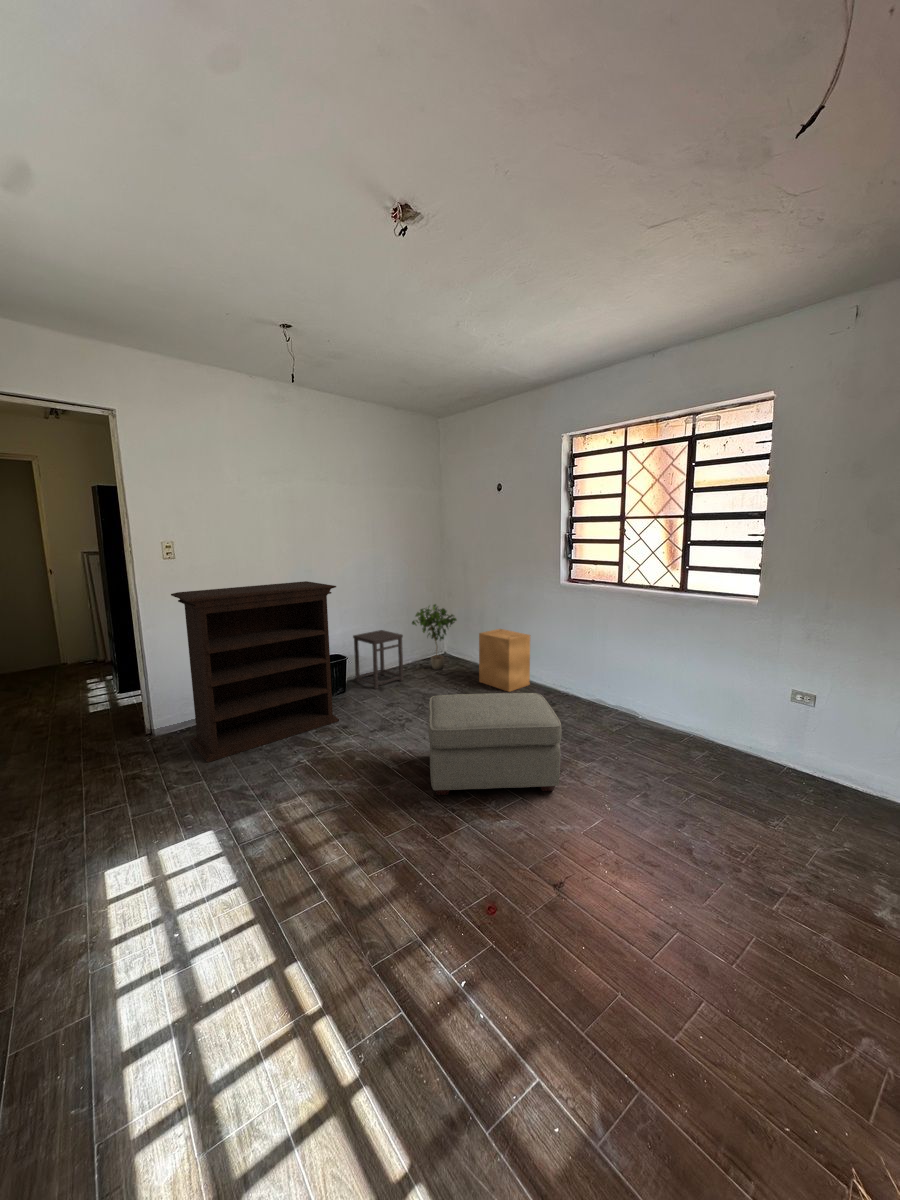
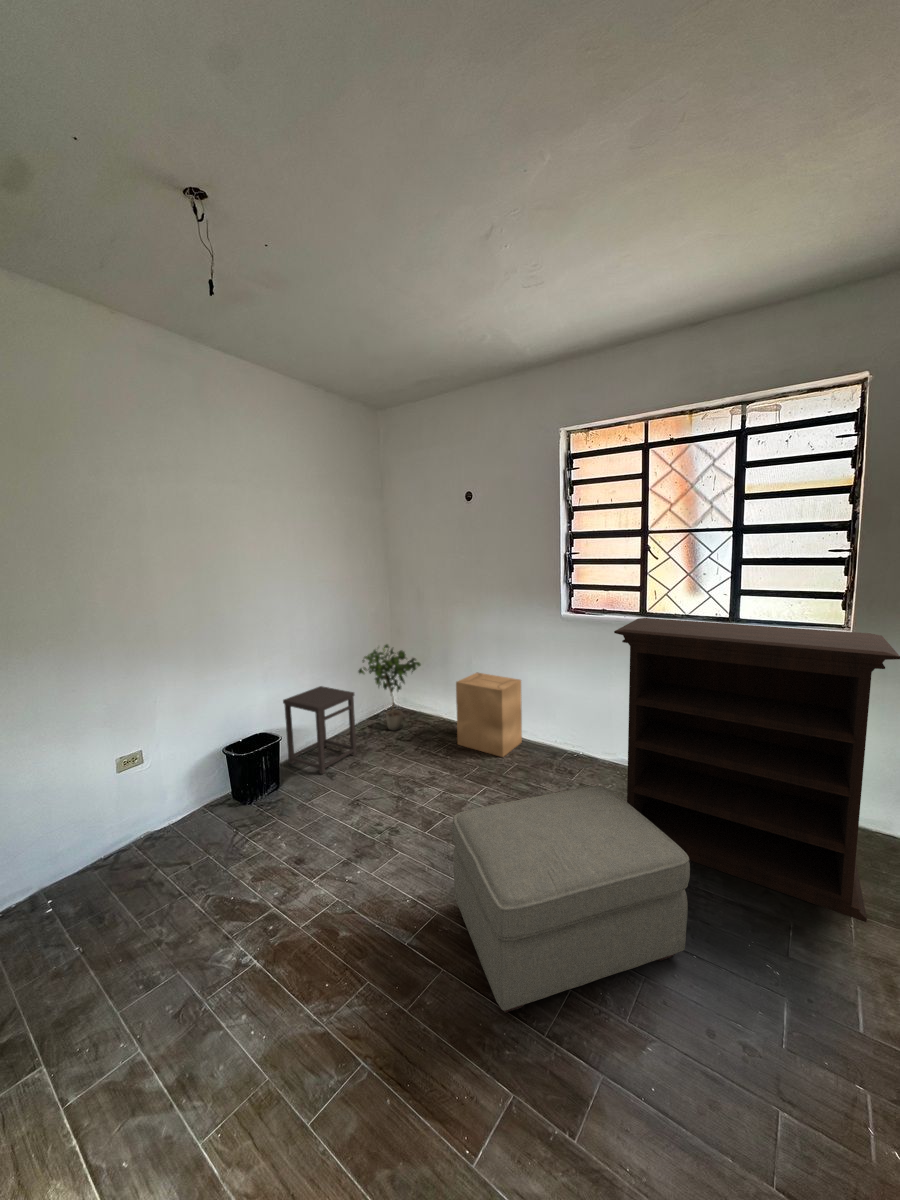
bookshelf: present [171,581,339,762] -> present [614,618,900,922]

